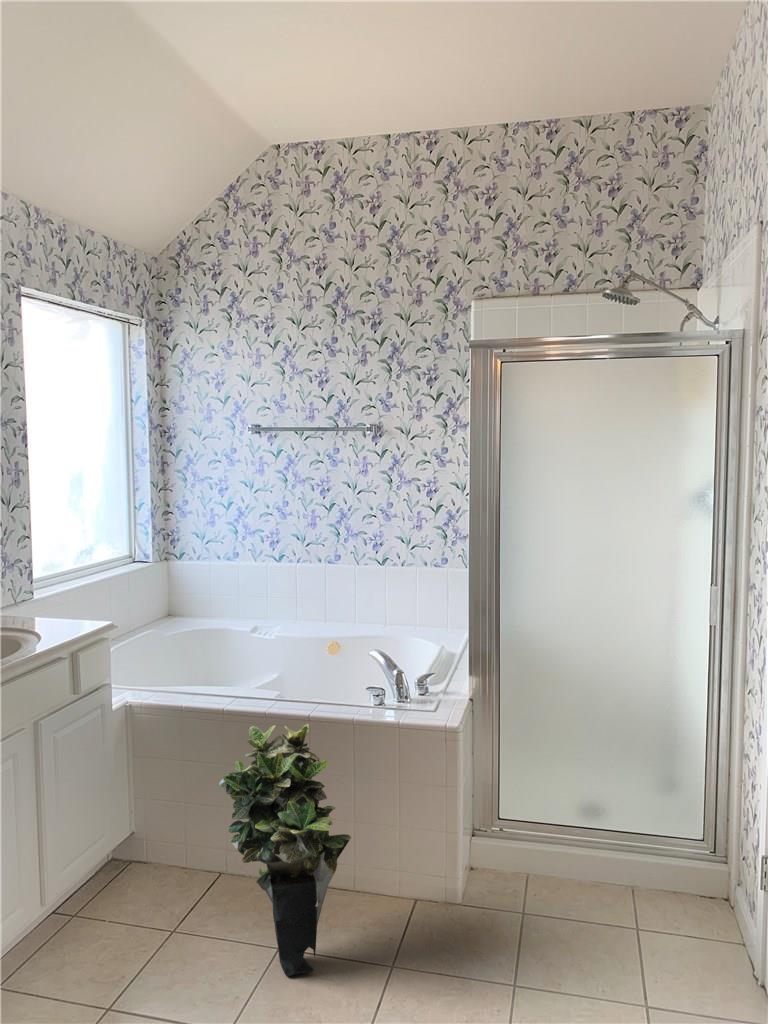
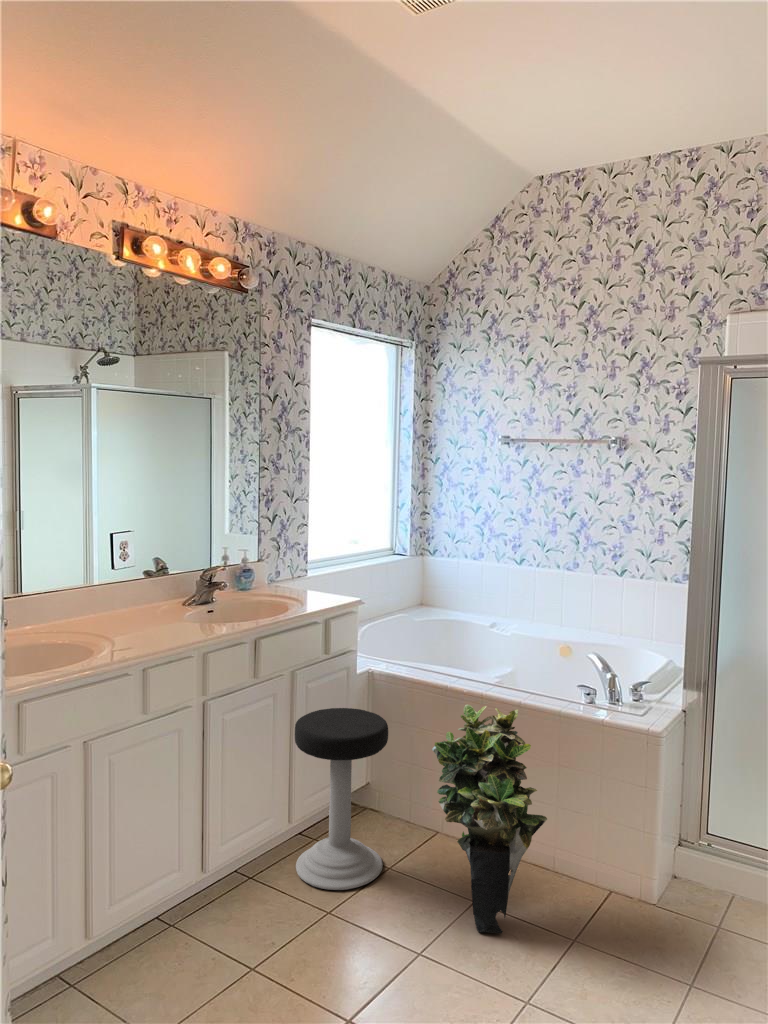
stool: none [46,750,164,970] -> present [295,708,388,890]

